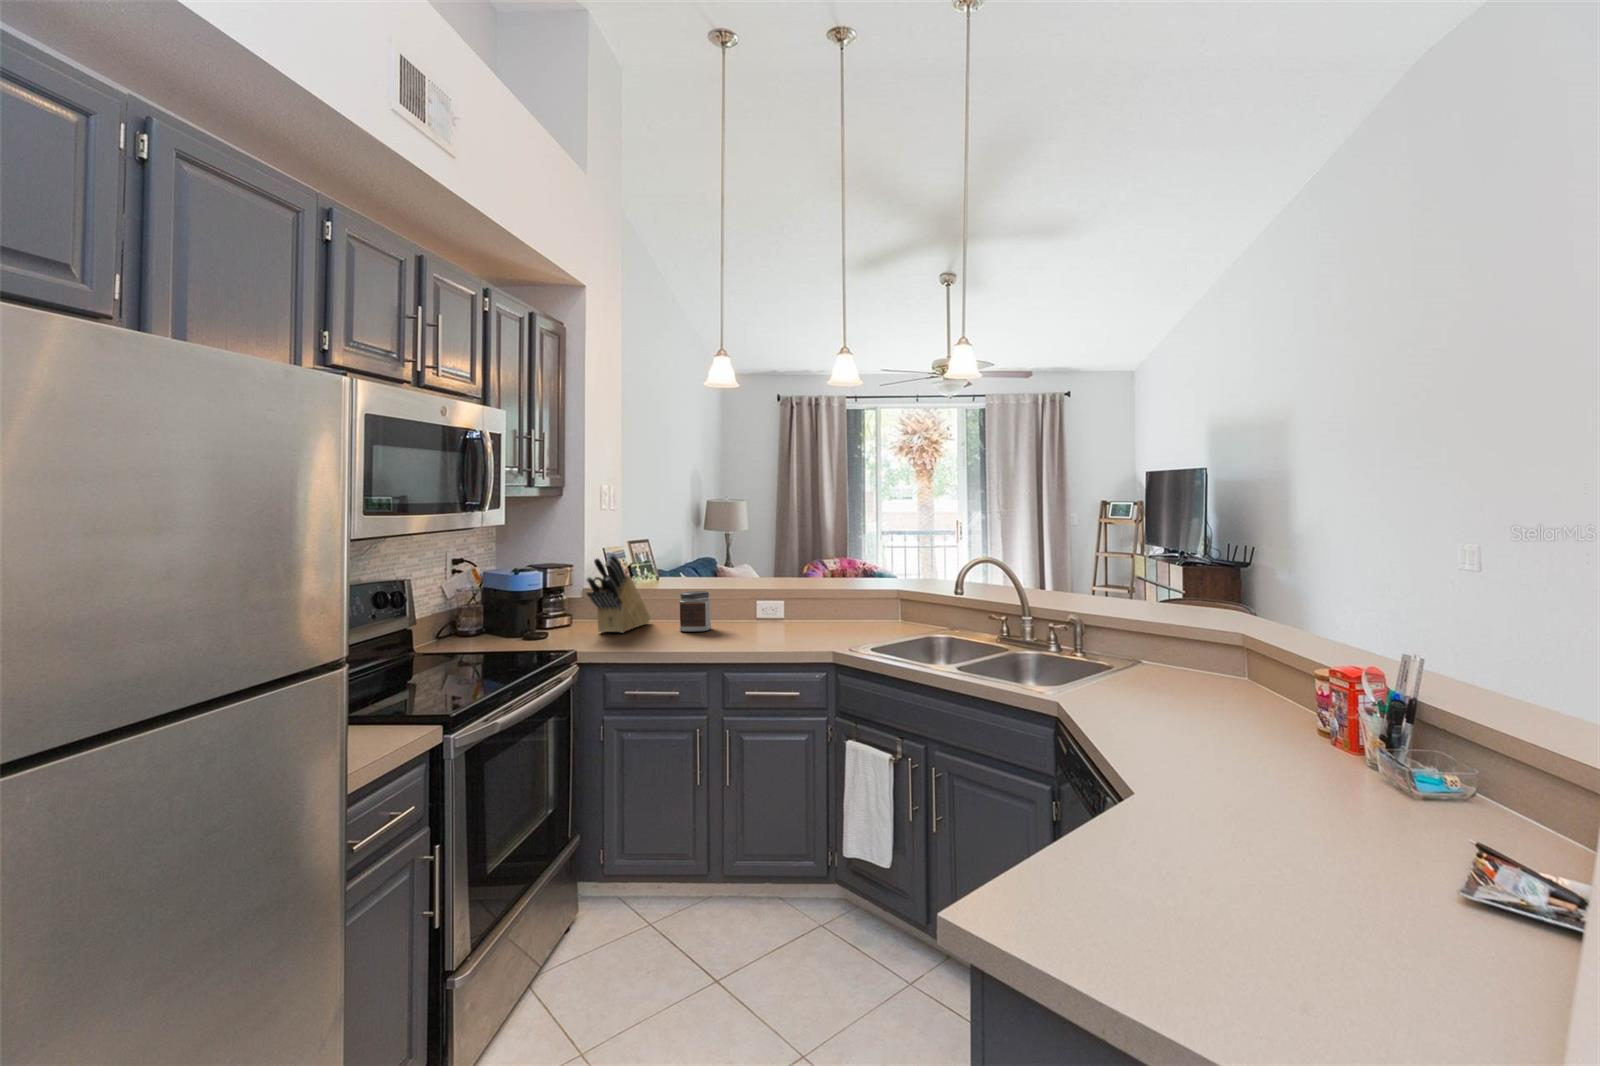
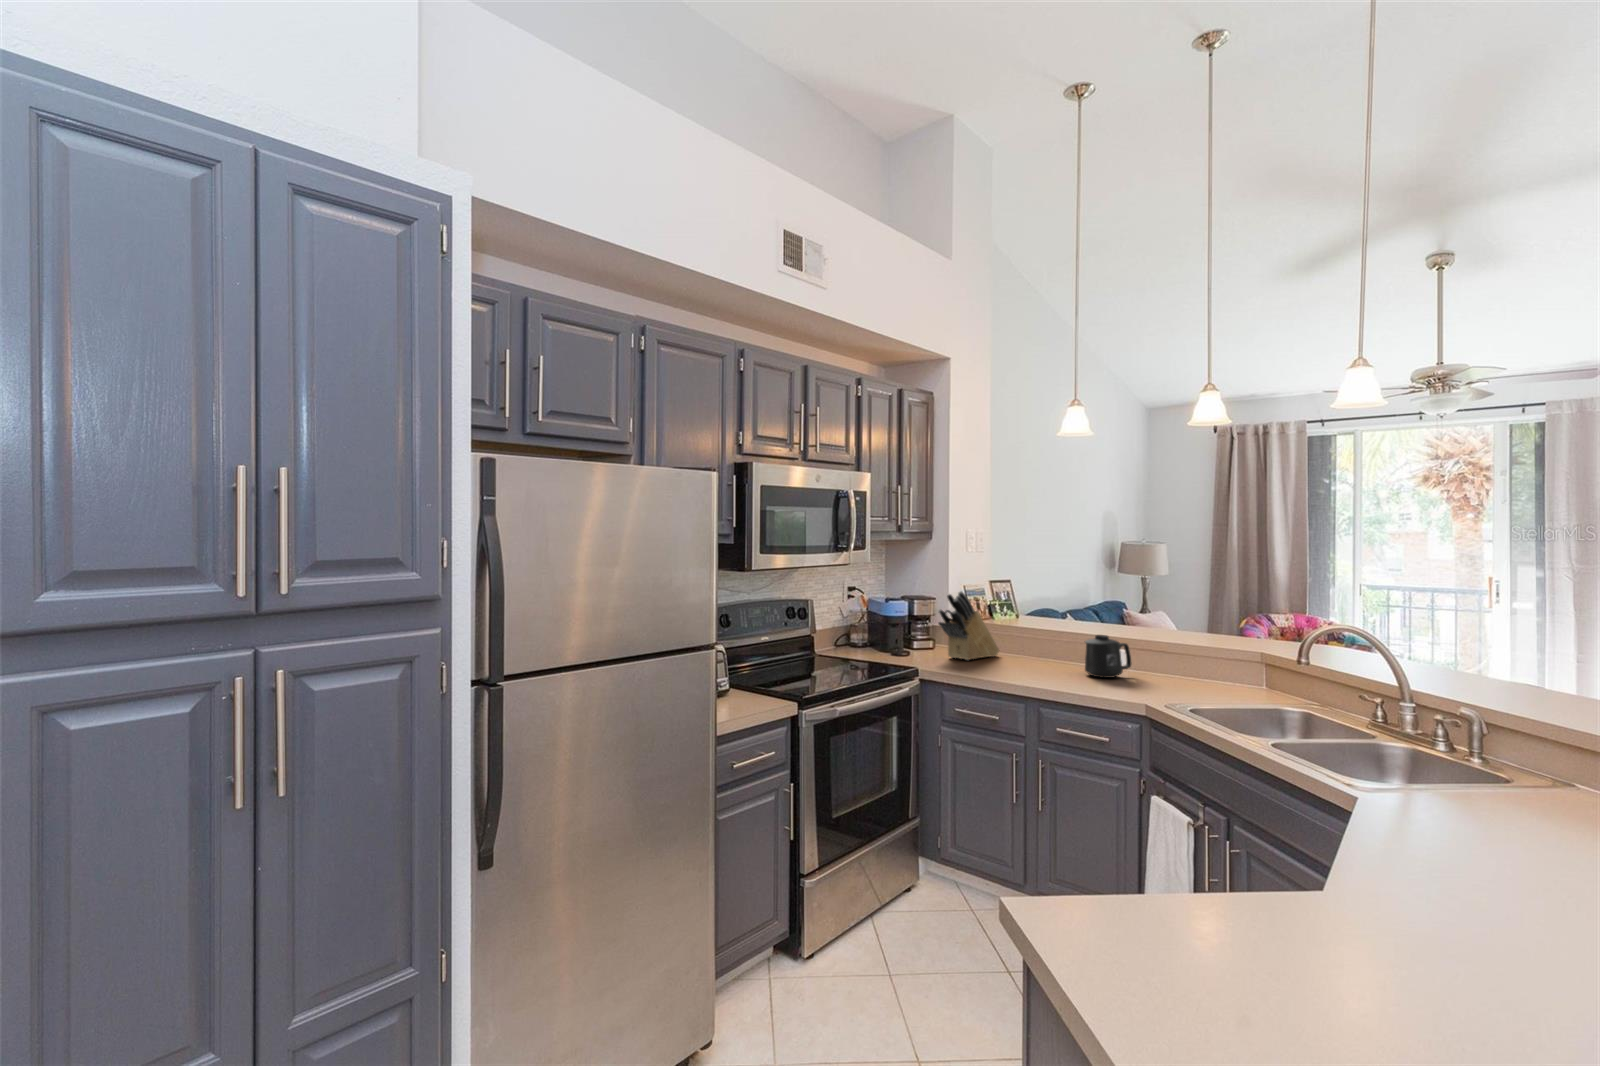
mug: none [748,587,790,631] -> present [1085,635,1132,678]
jar: present [679,591,711,632] -> none [1018,631,1050,669]

